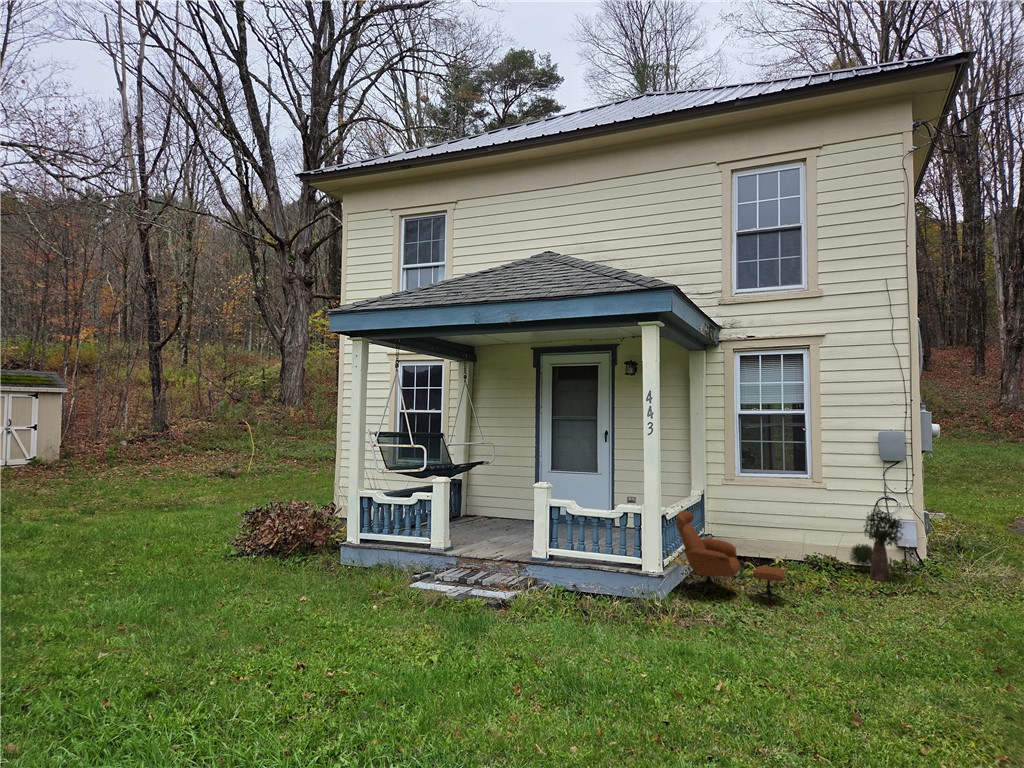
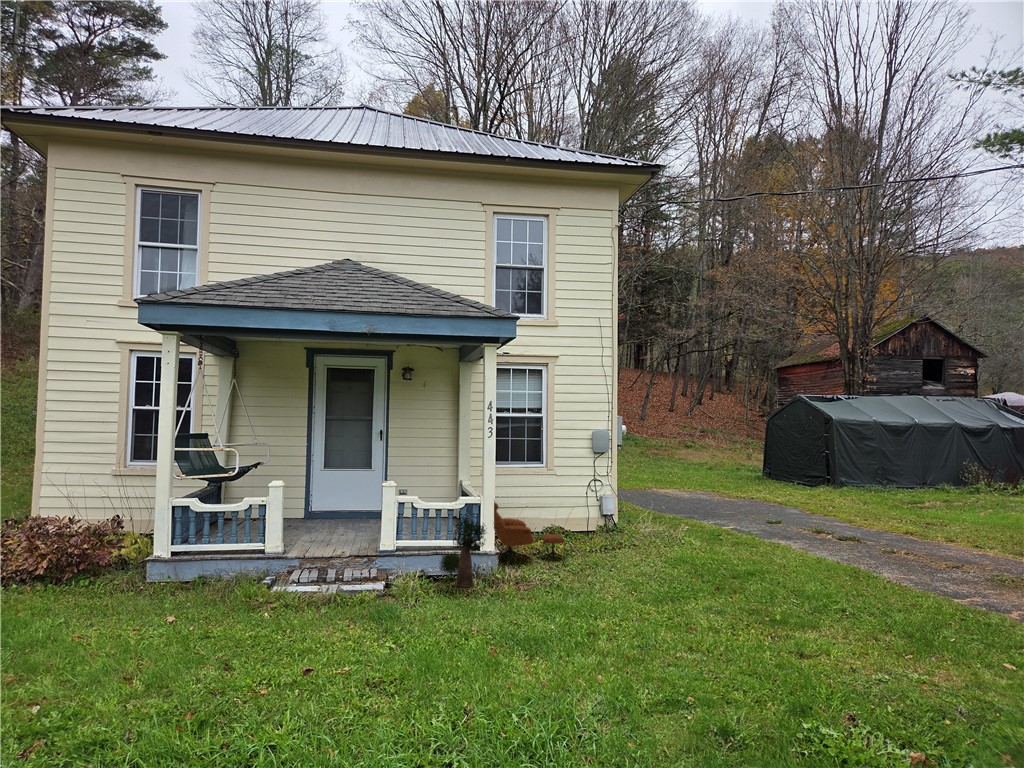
potted plant: present [850,509,903,581] -> present [440,516,486,587]

